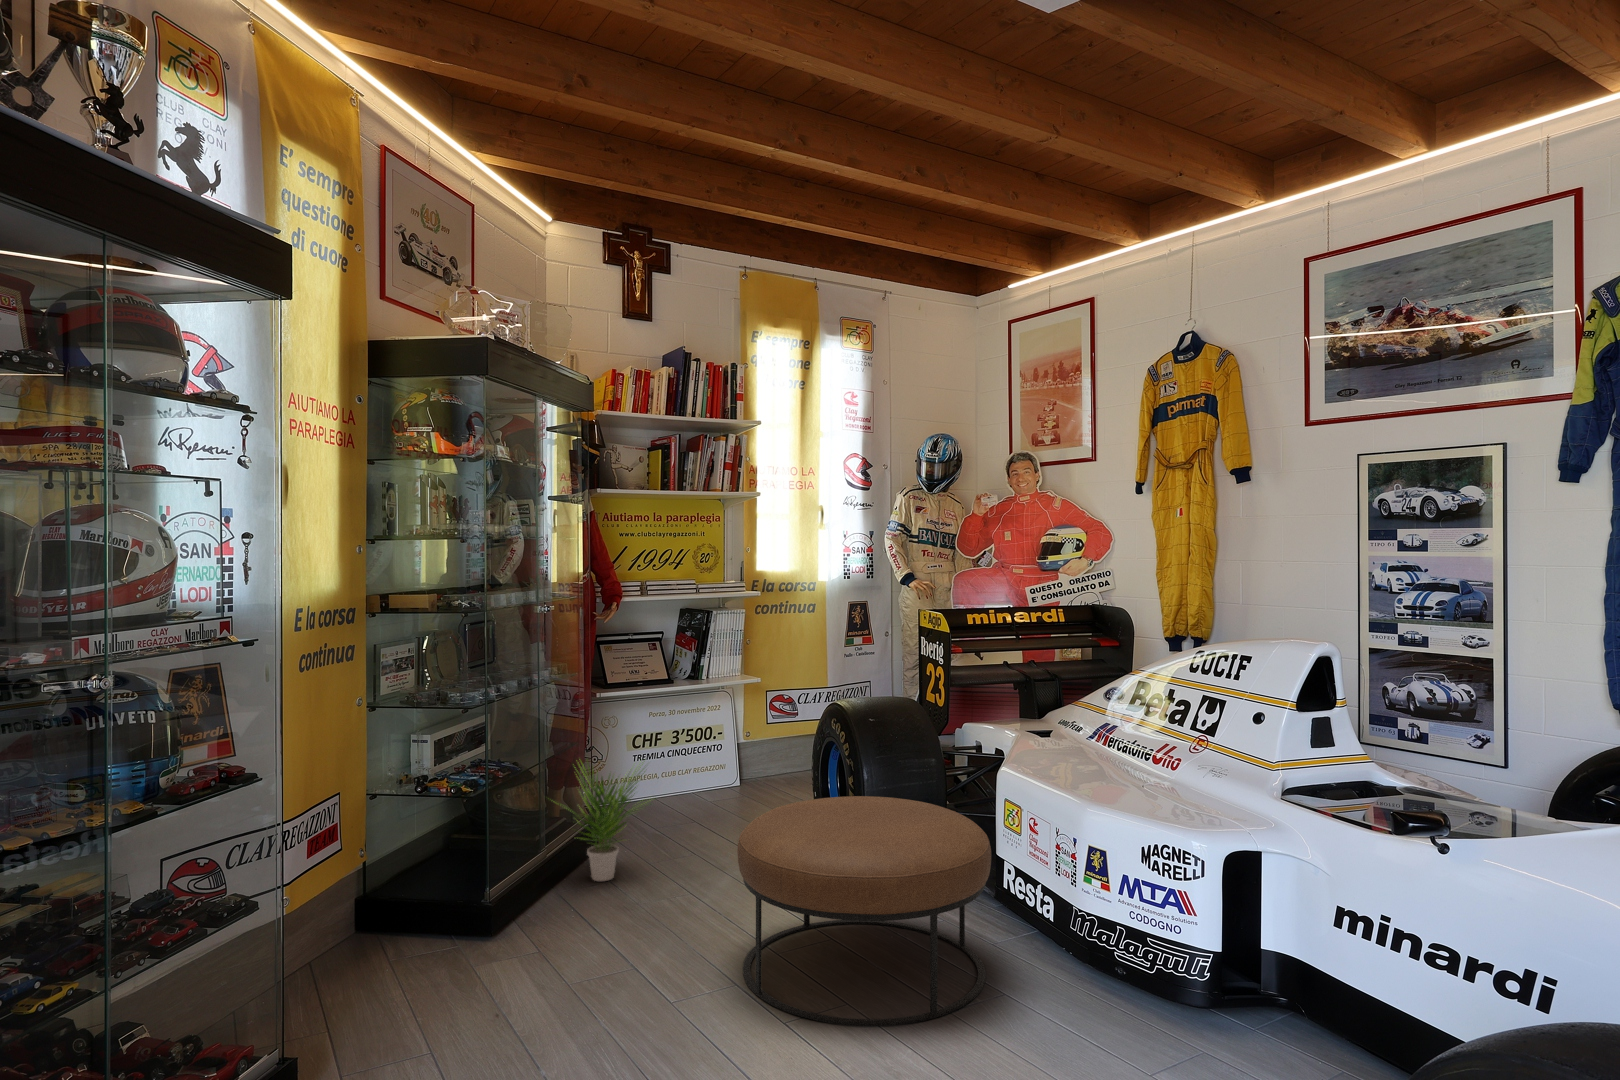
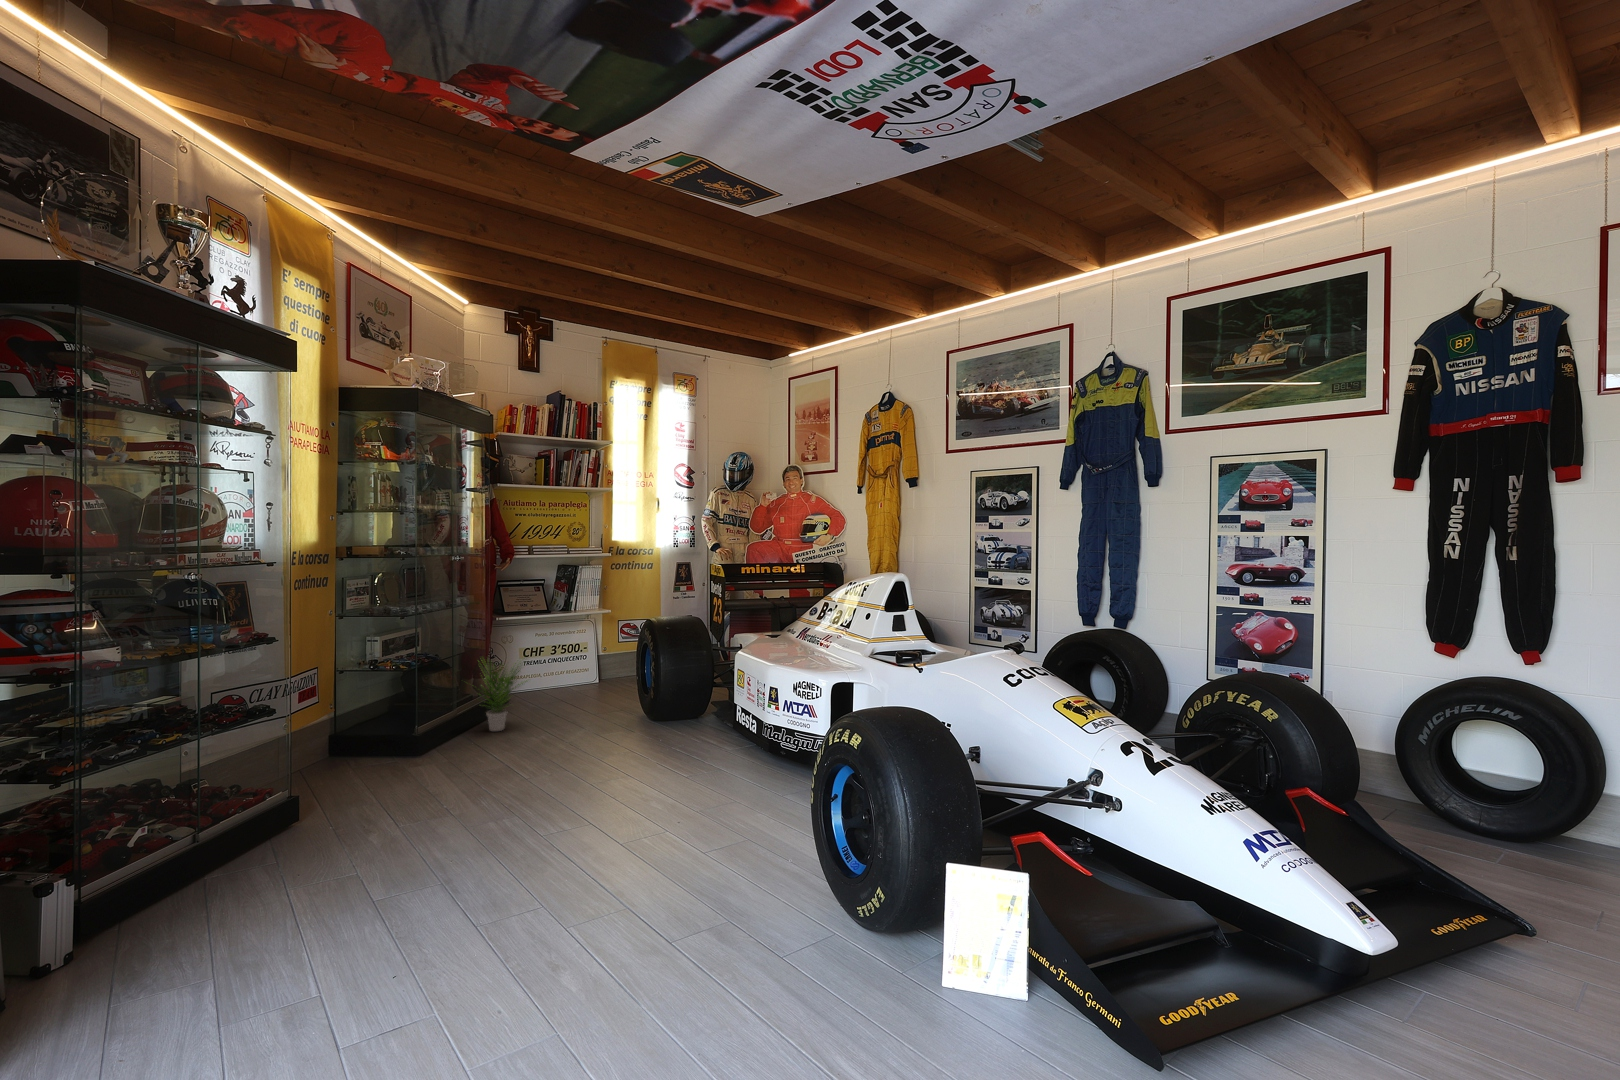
ottoman: present [737,796,991,1026] -> none [574,669,723,785]

